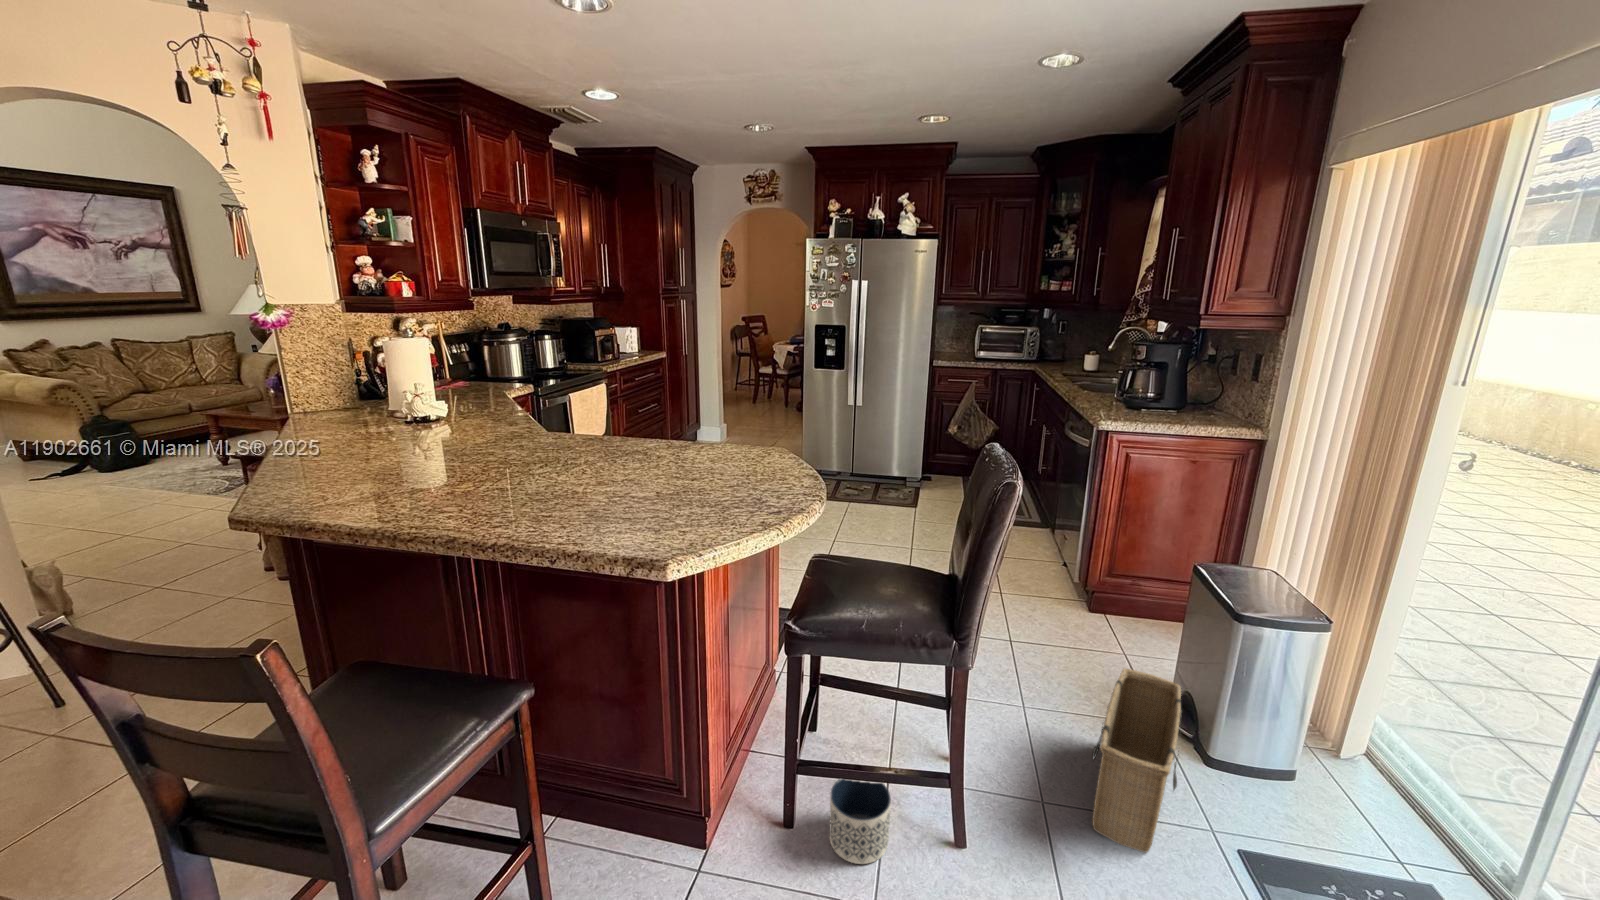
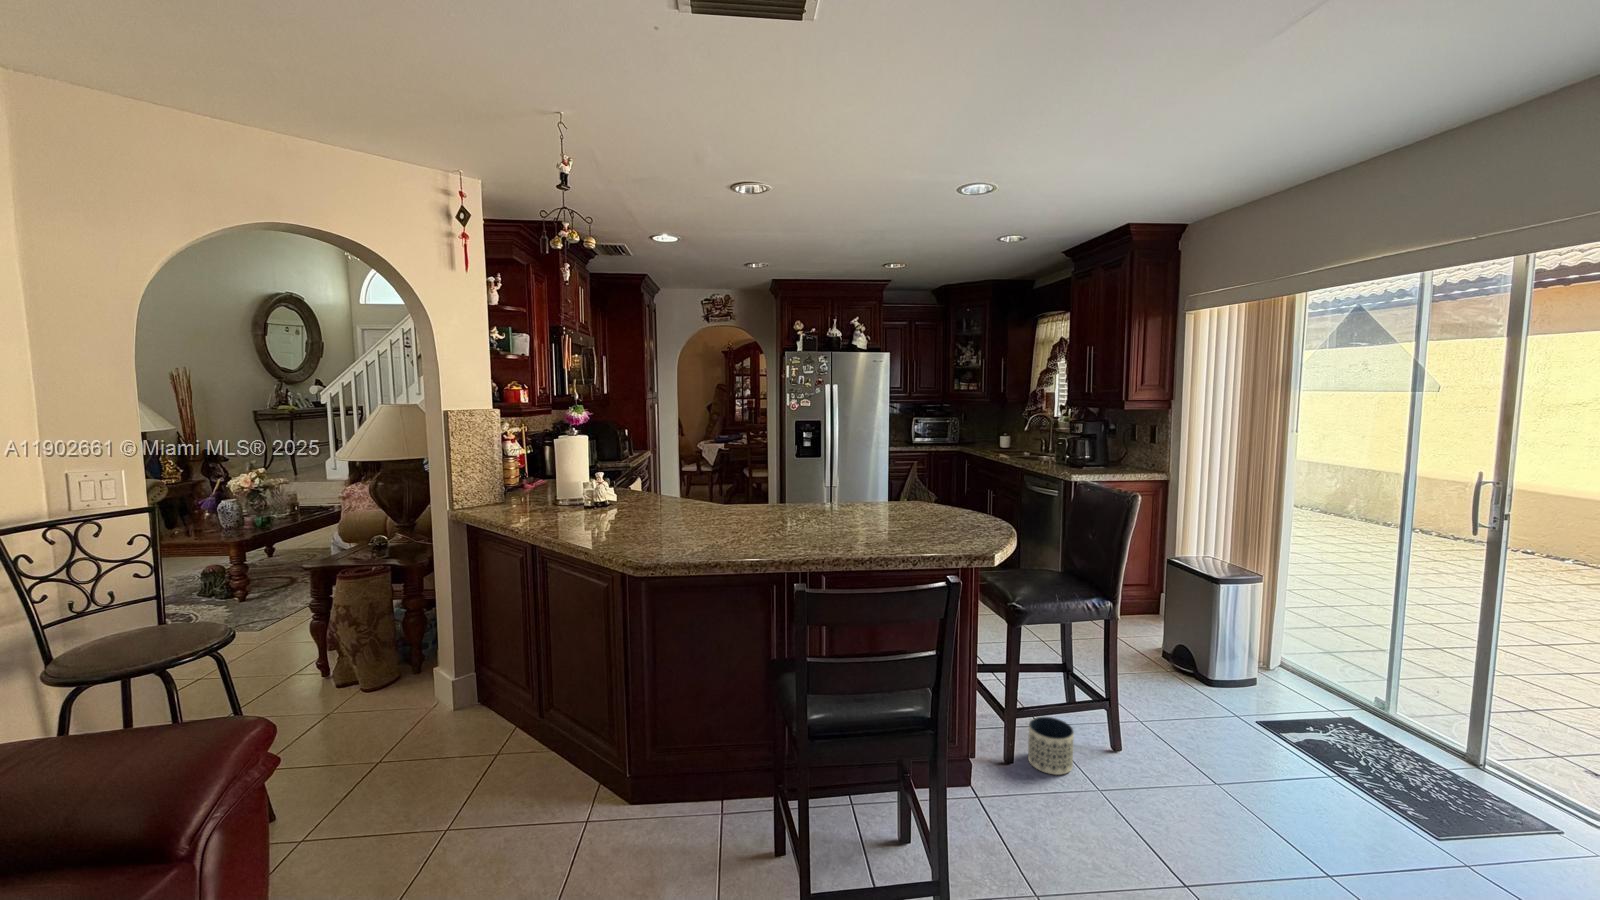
basket: present [1092,669,1181,853] -> none [1151,629,1220,734]

